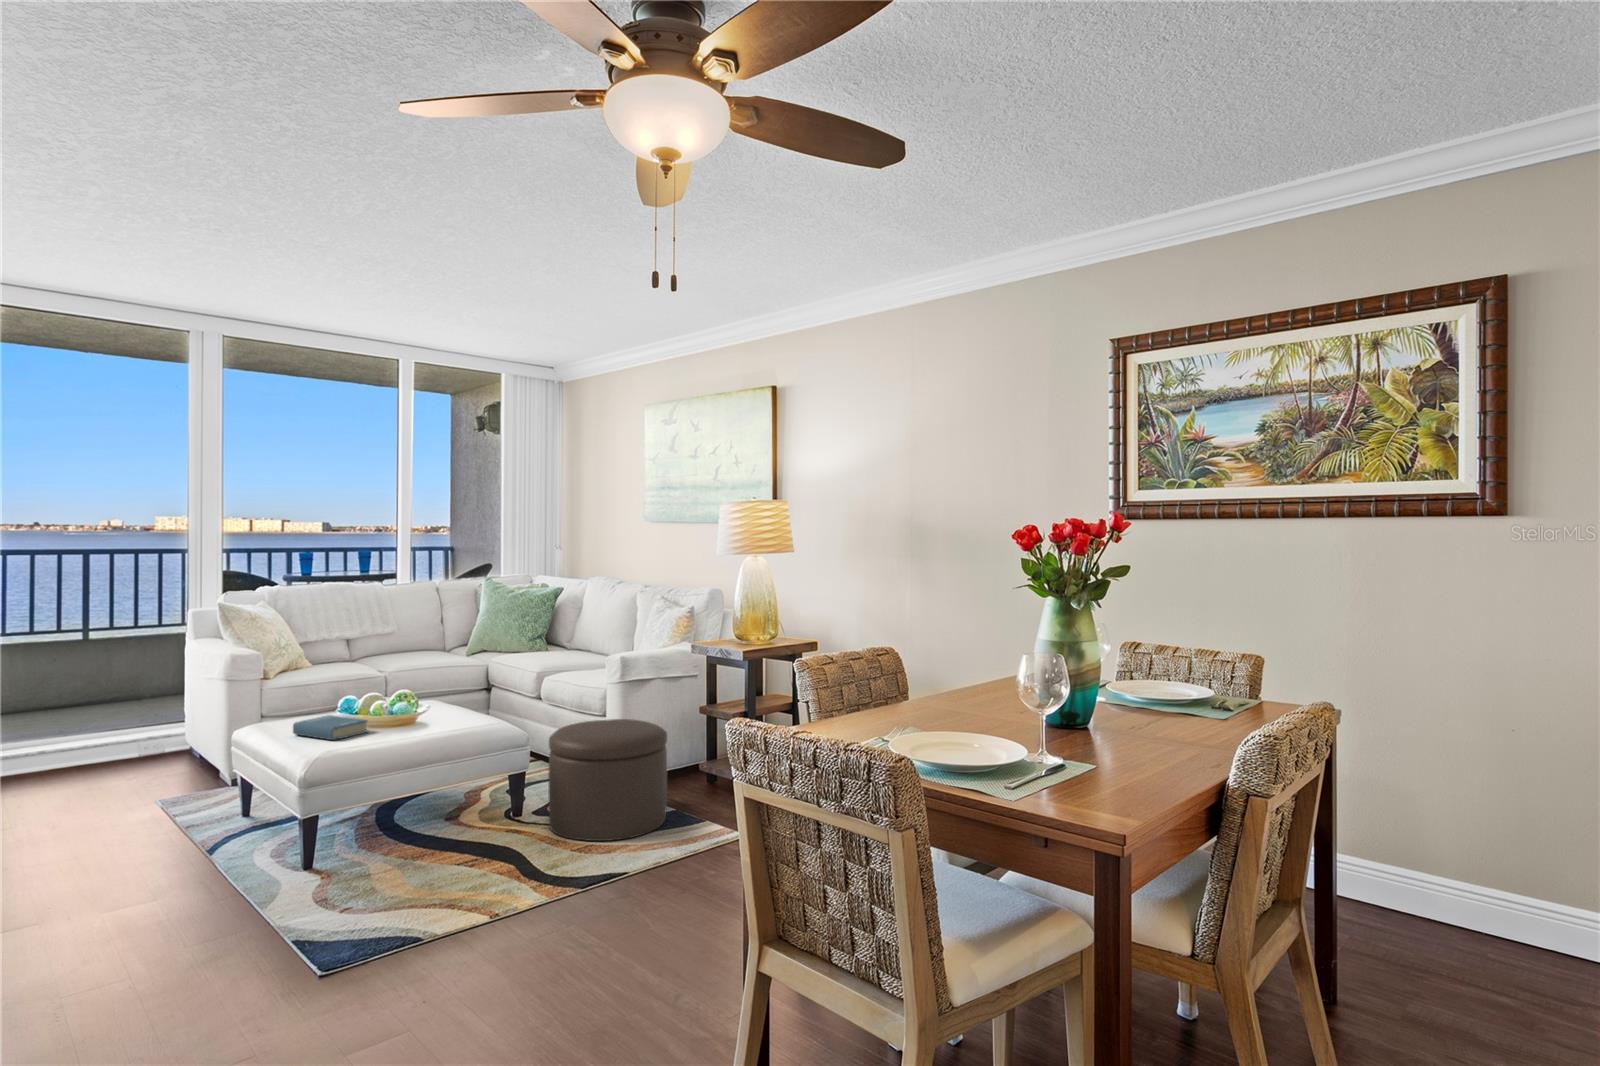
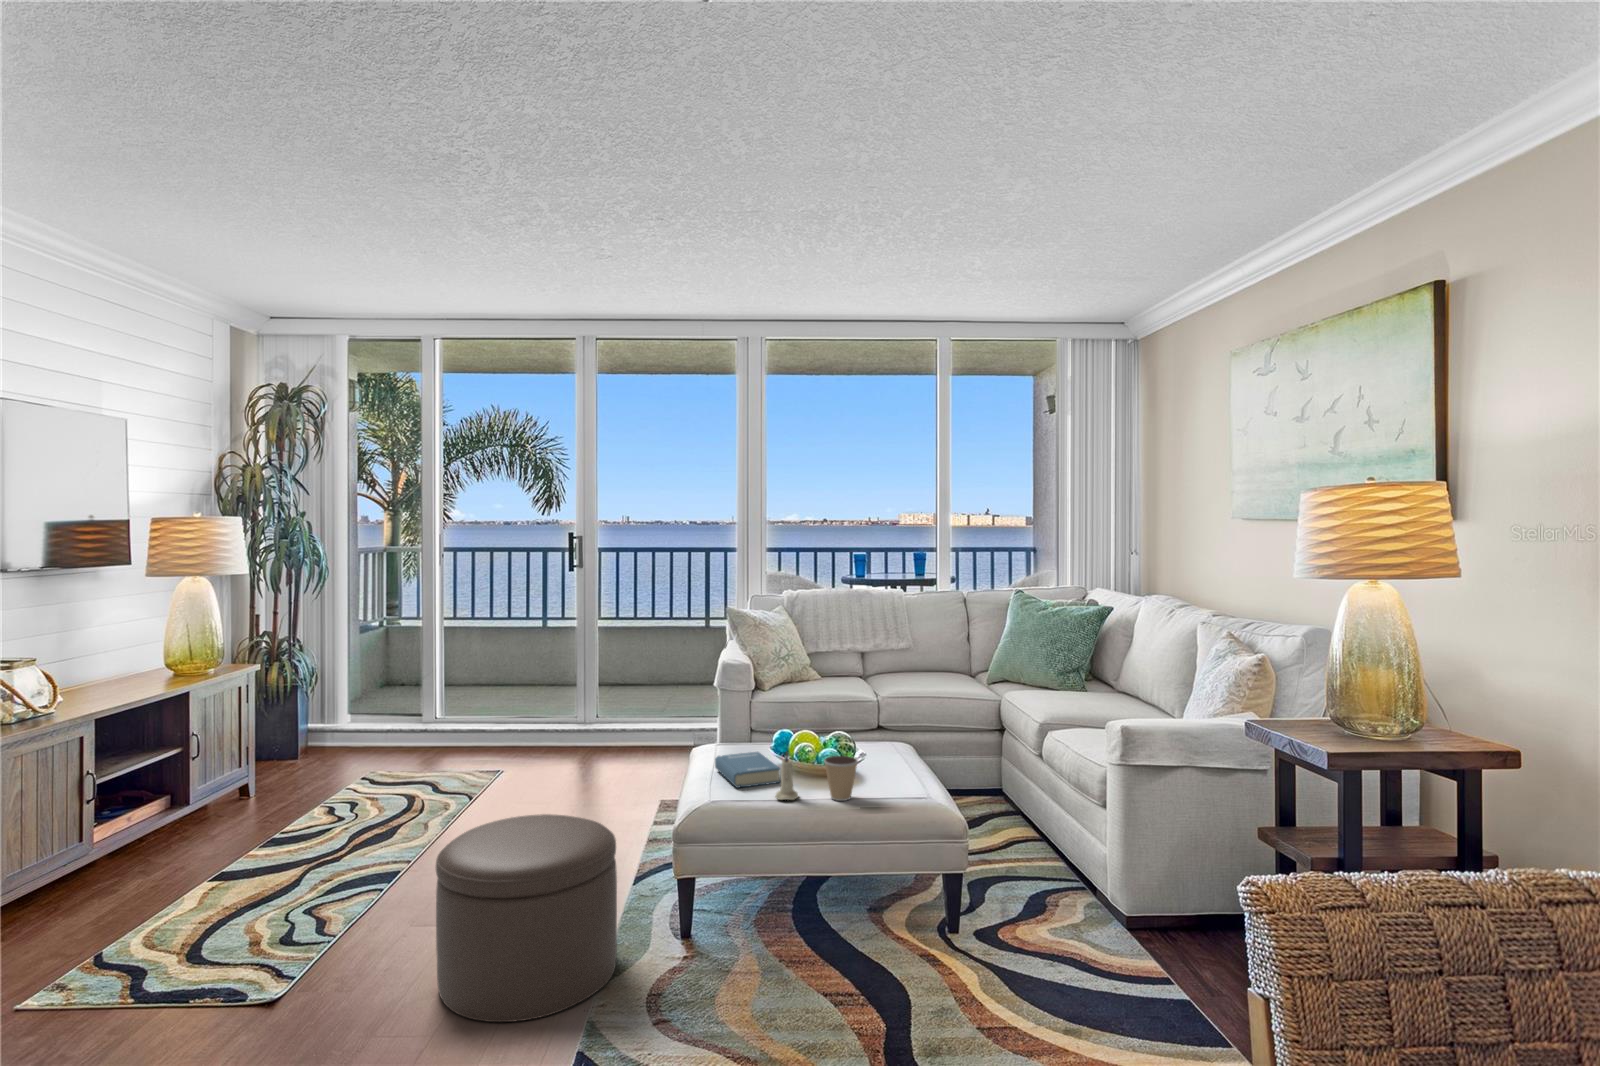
coffee cup: none [419,699,448,733] -> present [824,756,857,801]
candle: none [378,700,400,739] -> present [775,753,798,800]
ottoman: present [549,719,667,841] -> present [436,814,617,1022]

